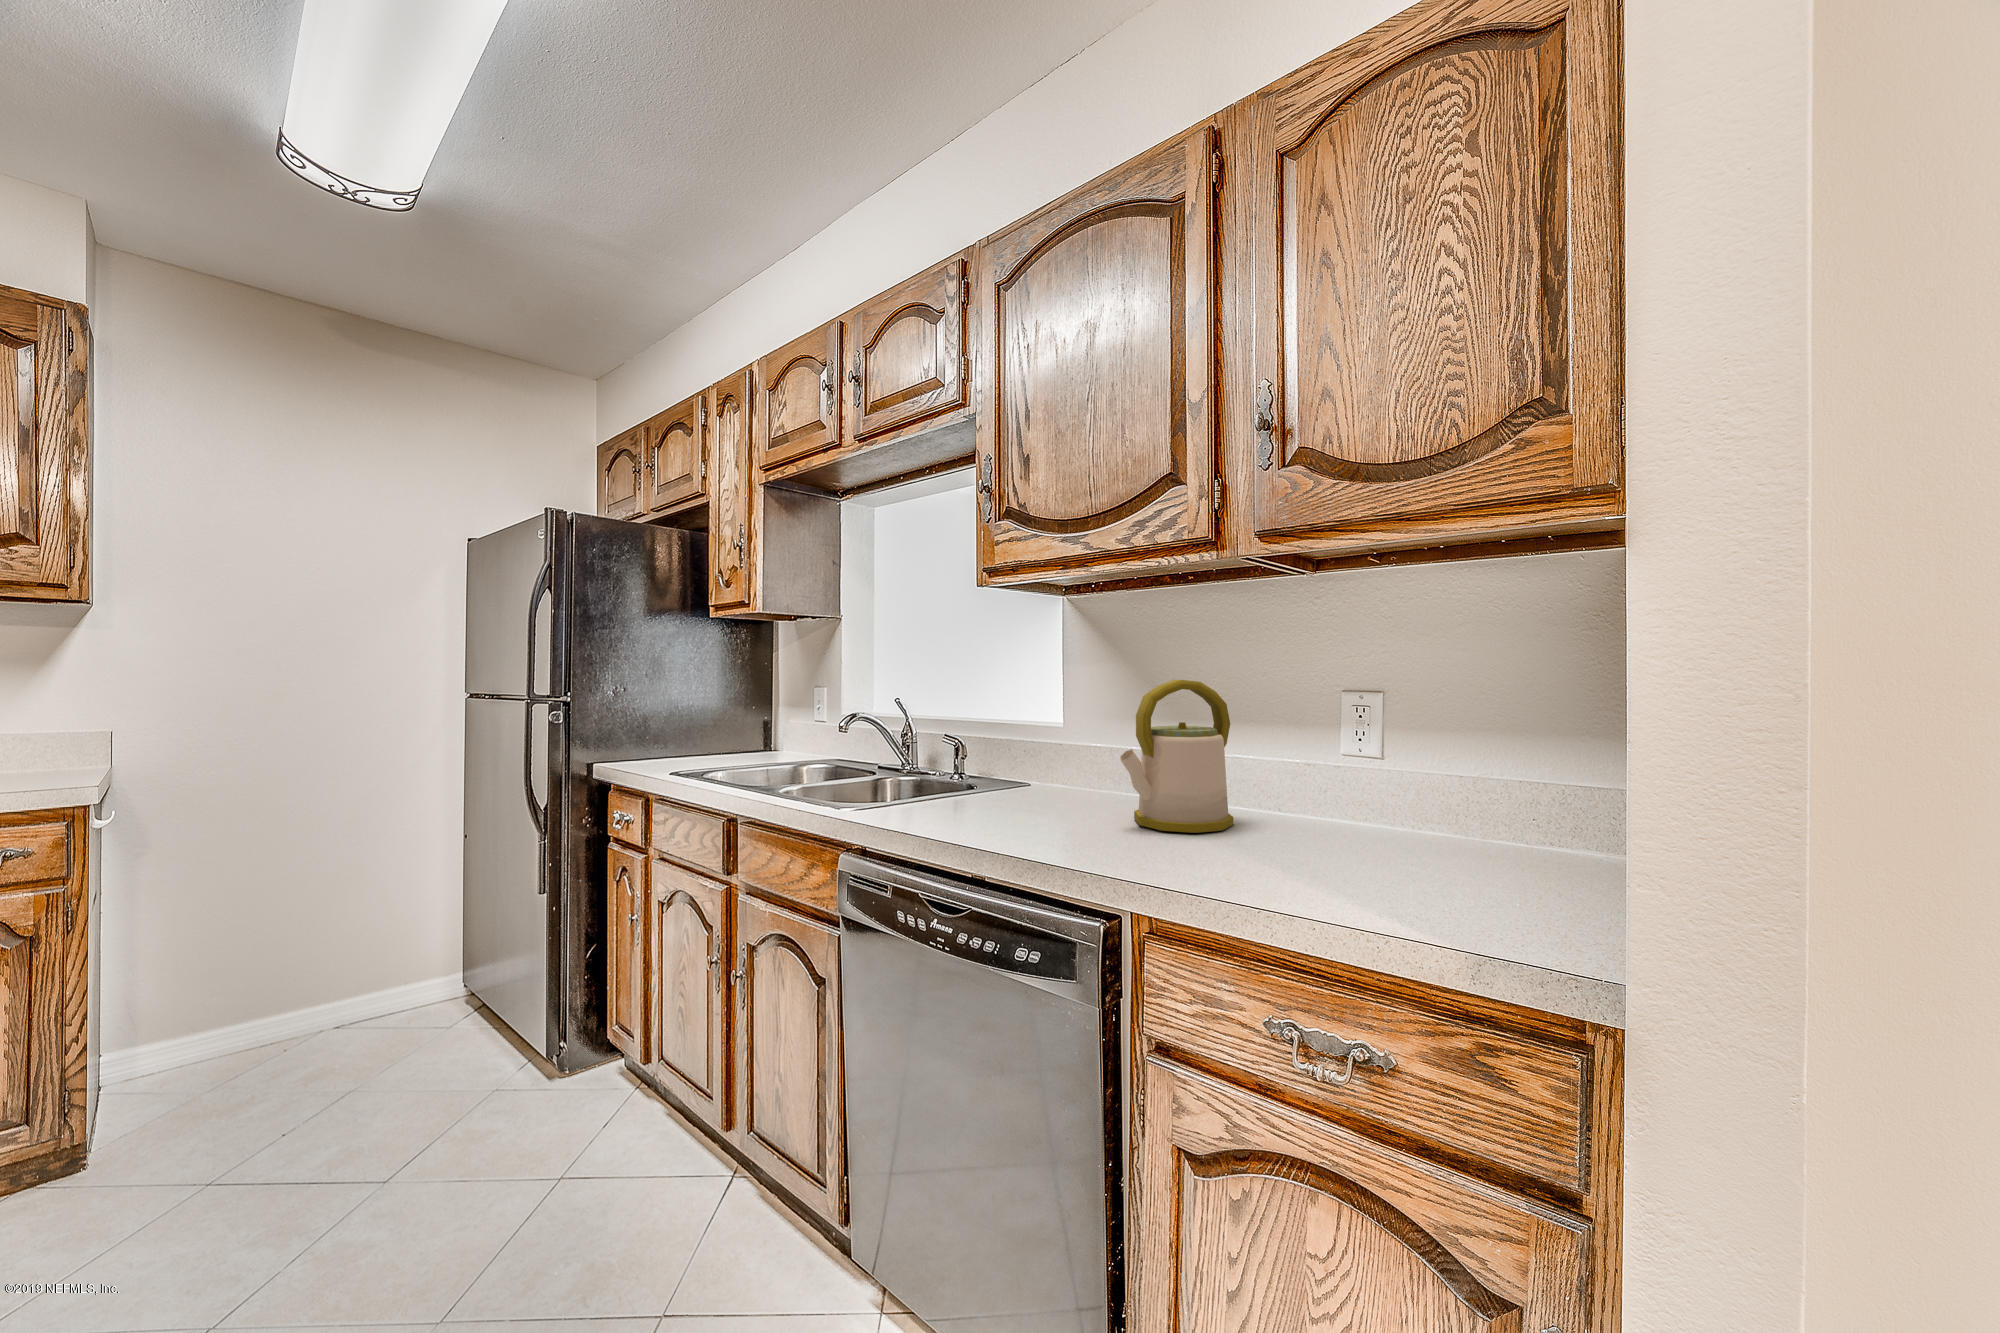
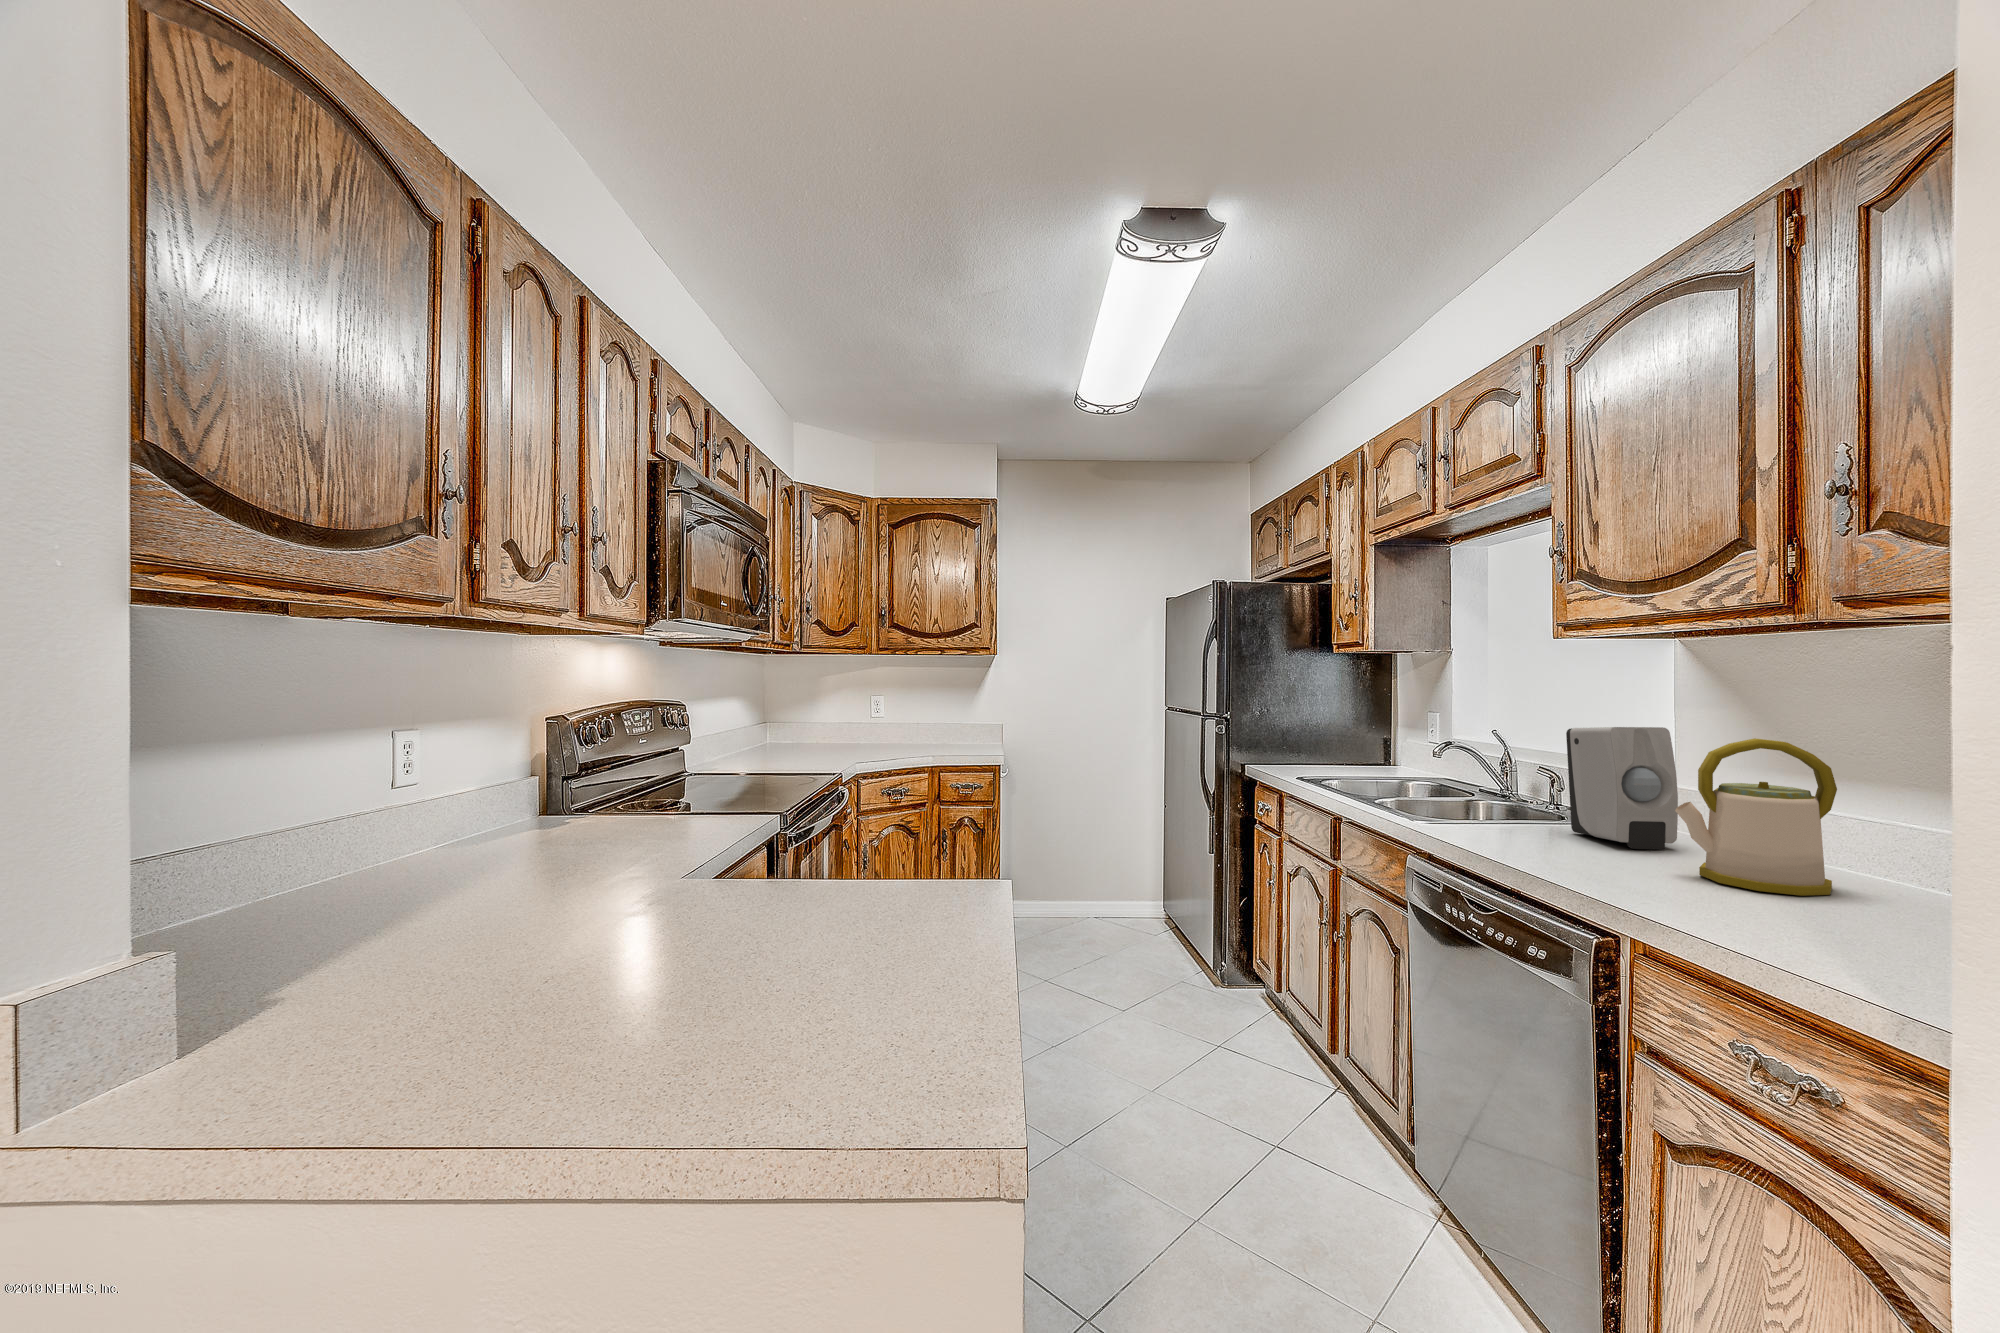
soap dispenser: none [992,678,1091,807] -> present [1566,727,1678,849]

